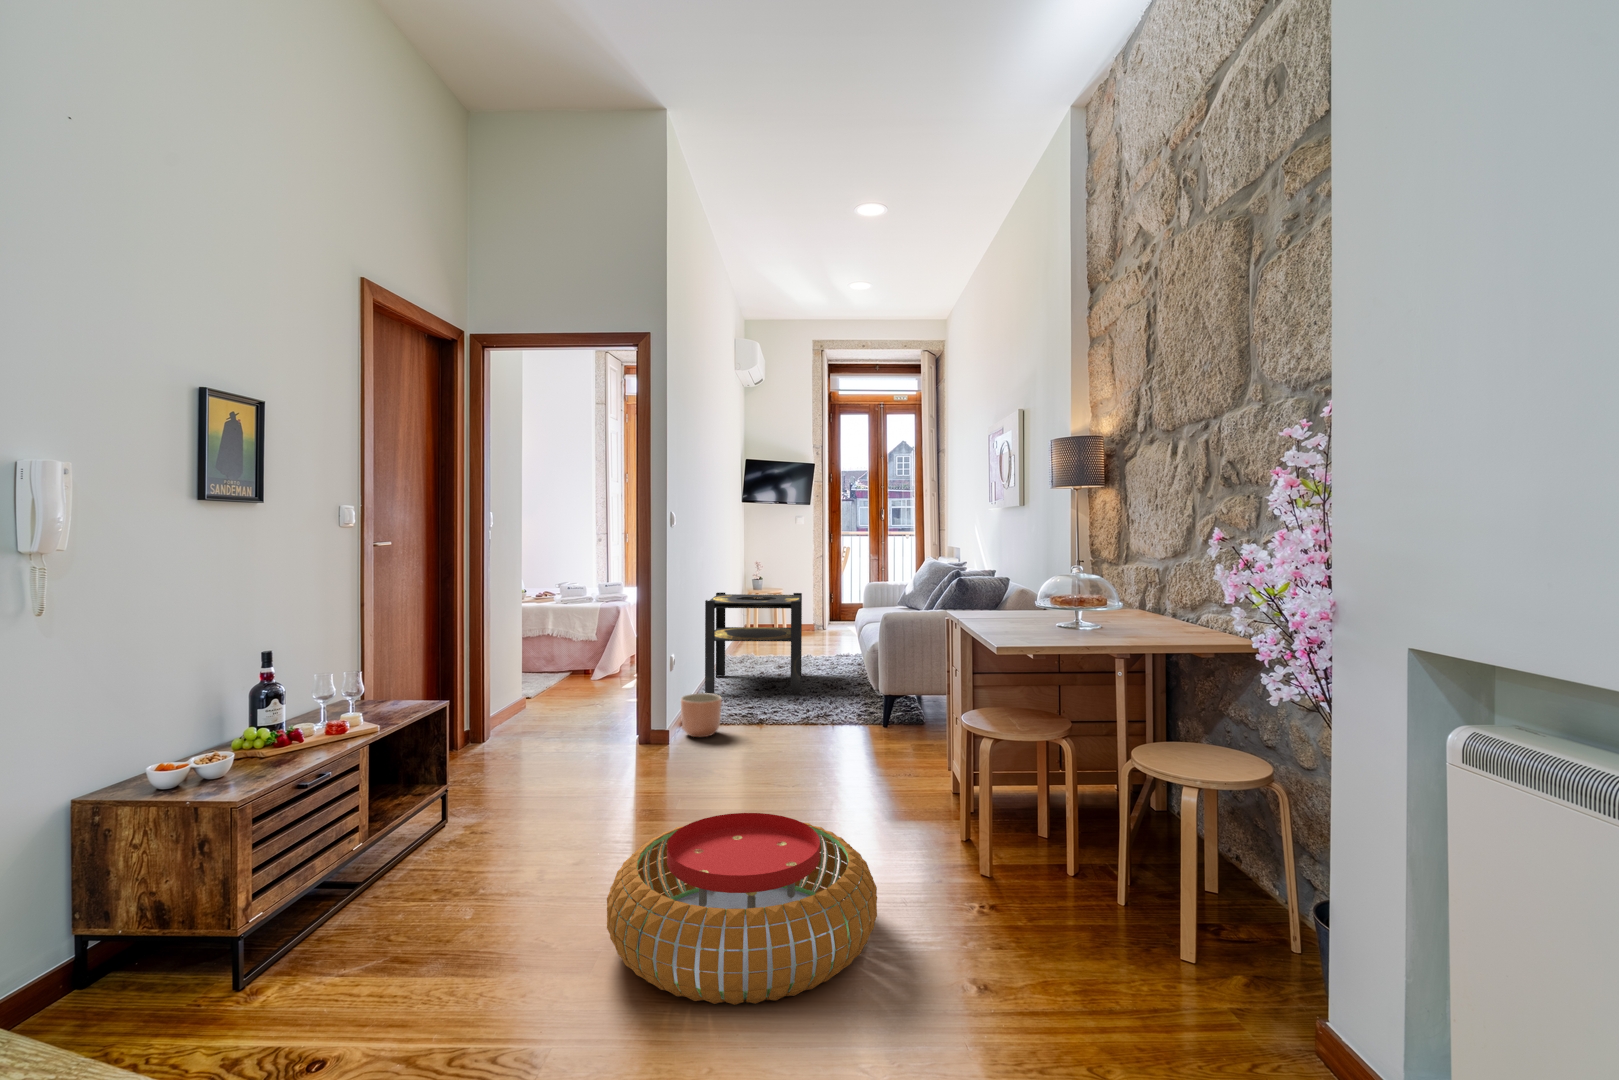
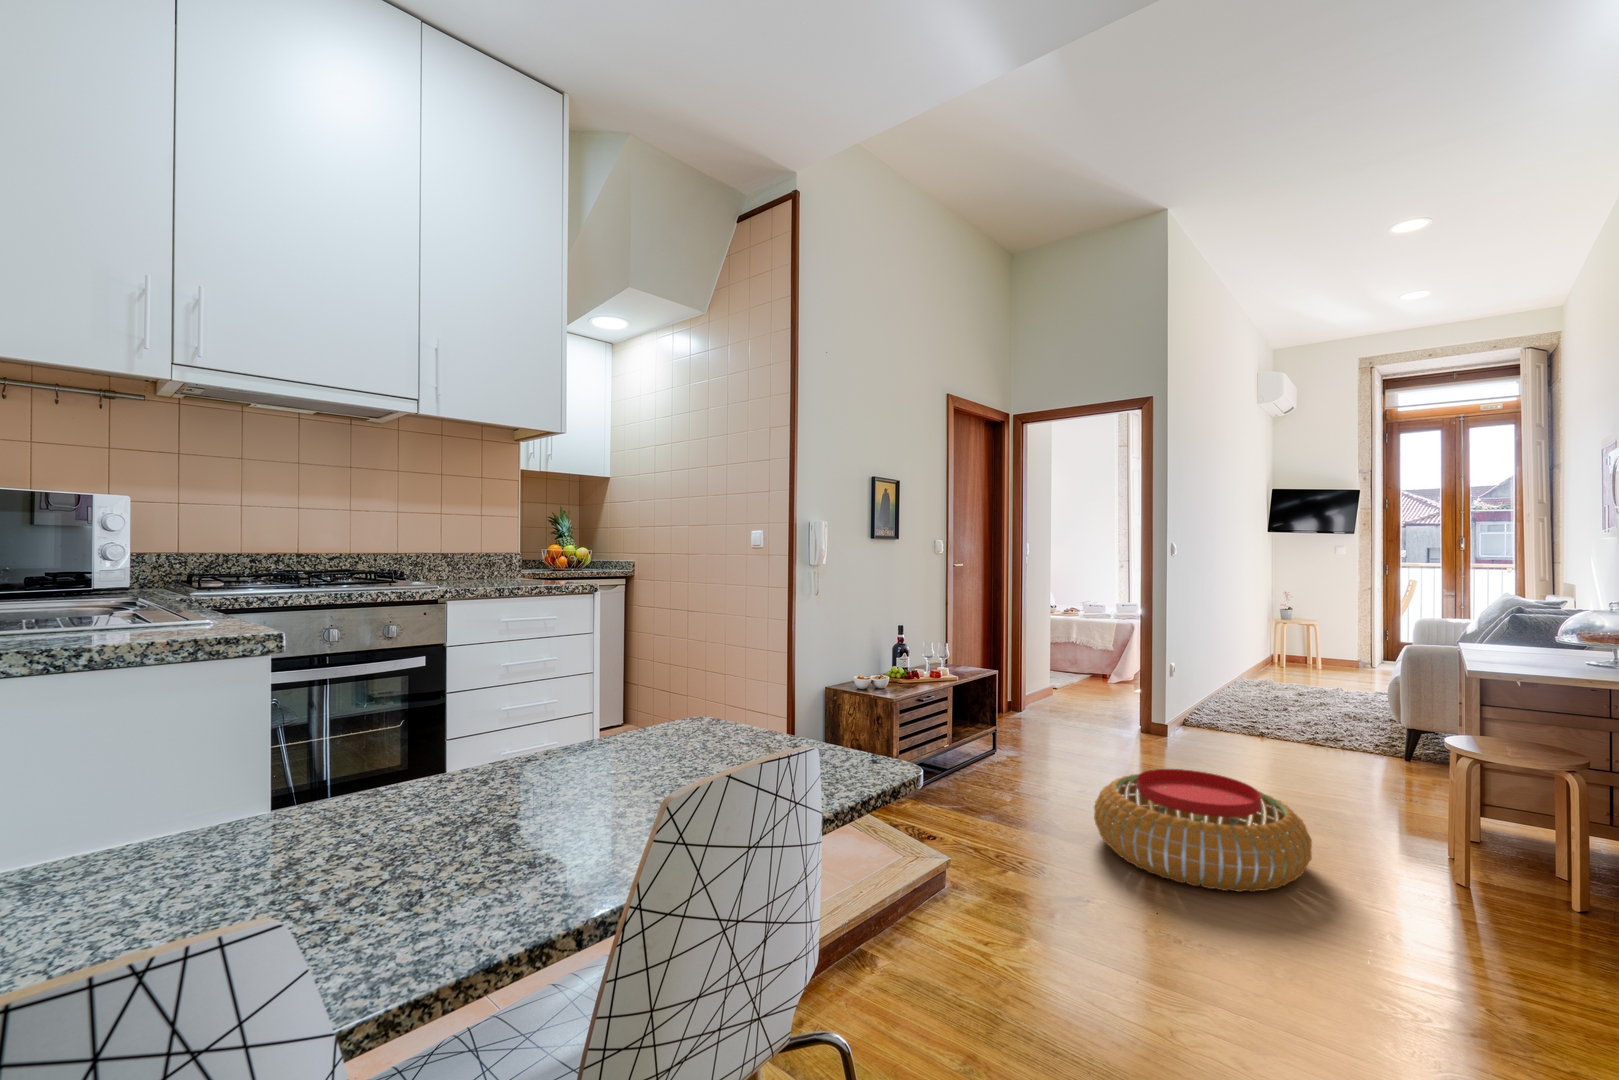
side table: present [705,593,802,695] -> none [1212,616,1325,720]
planter: present [681,693,722,737] -> none [1180,699,1219,736]

